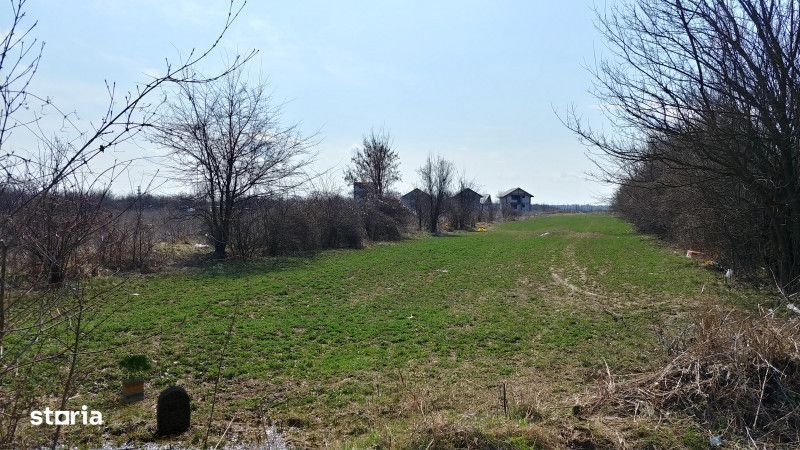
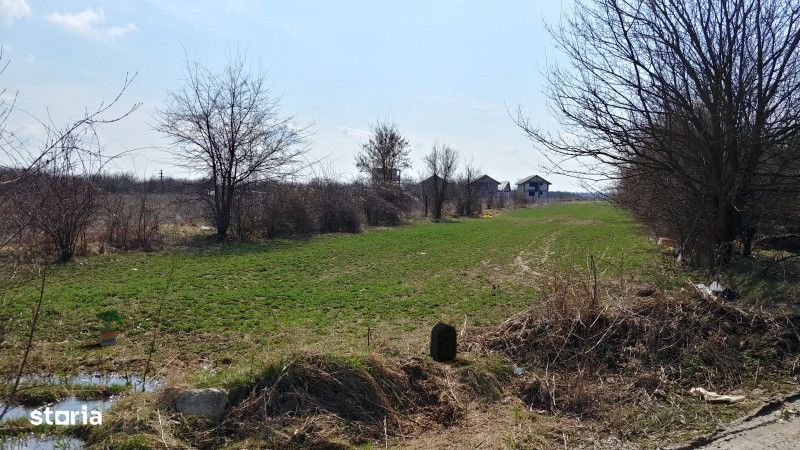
backpack: present [156,382,191,434] -> present [429,319,457,362]

